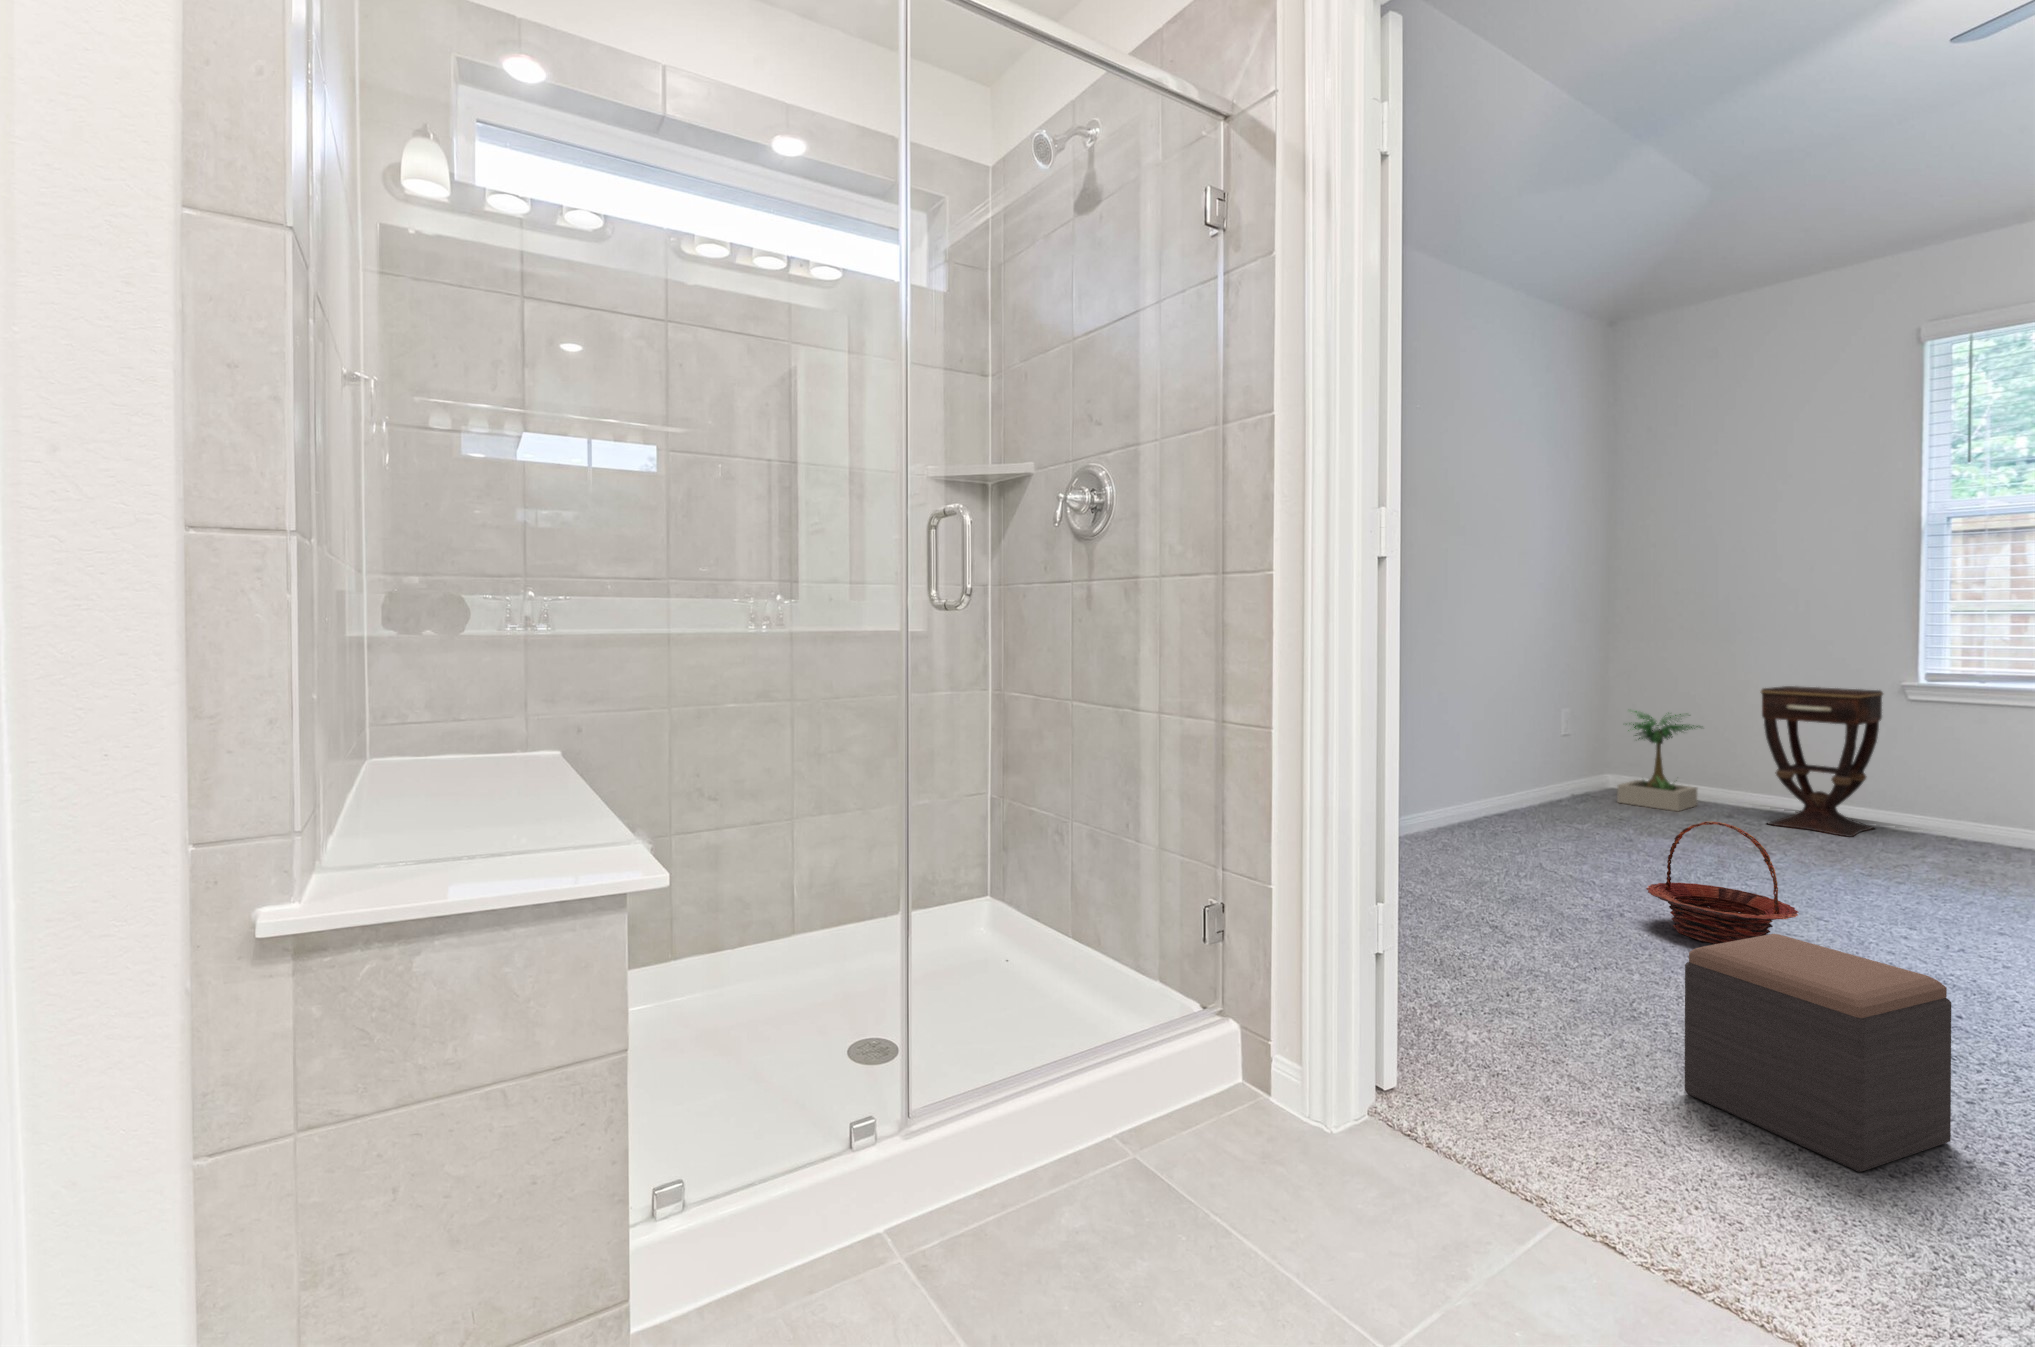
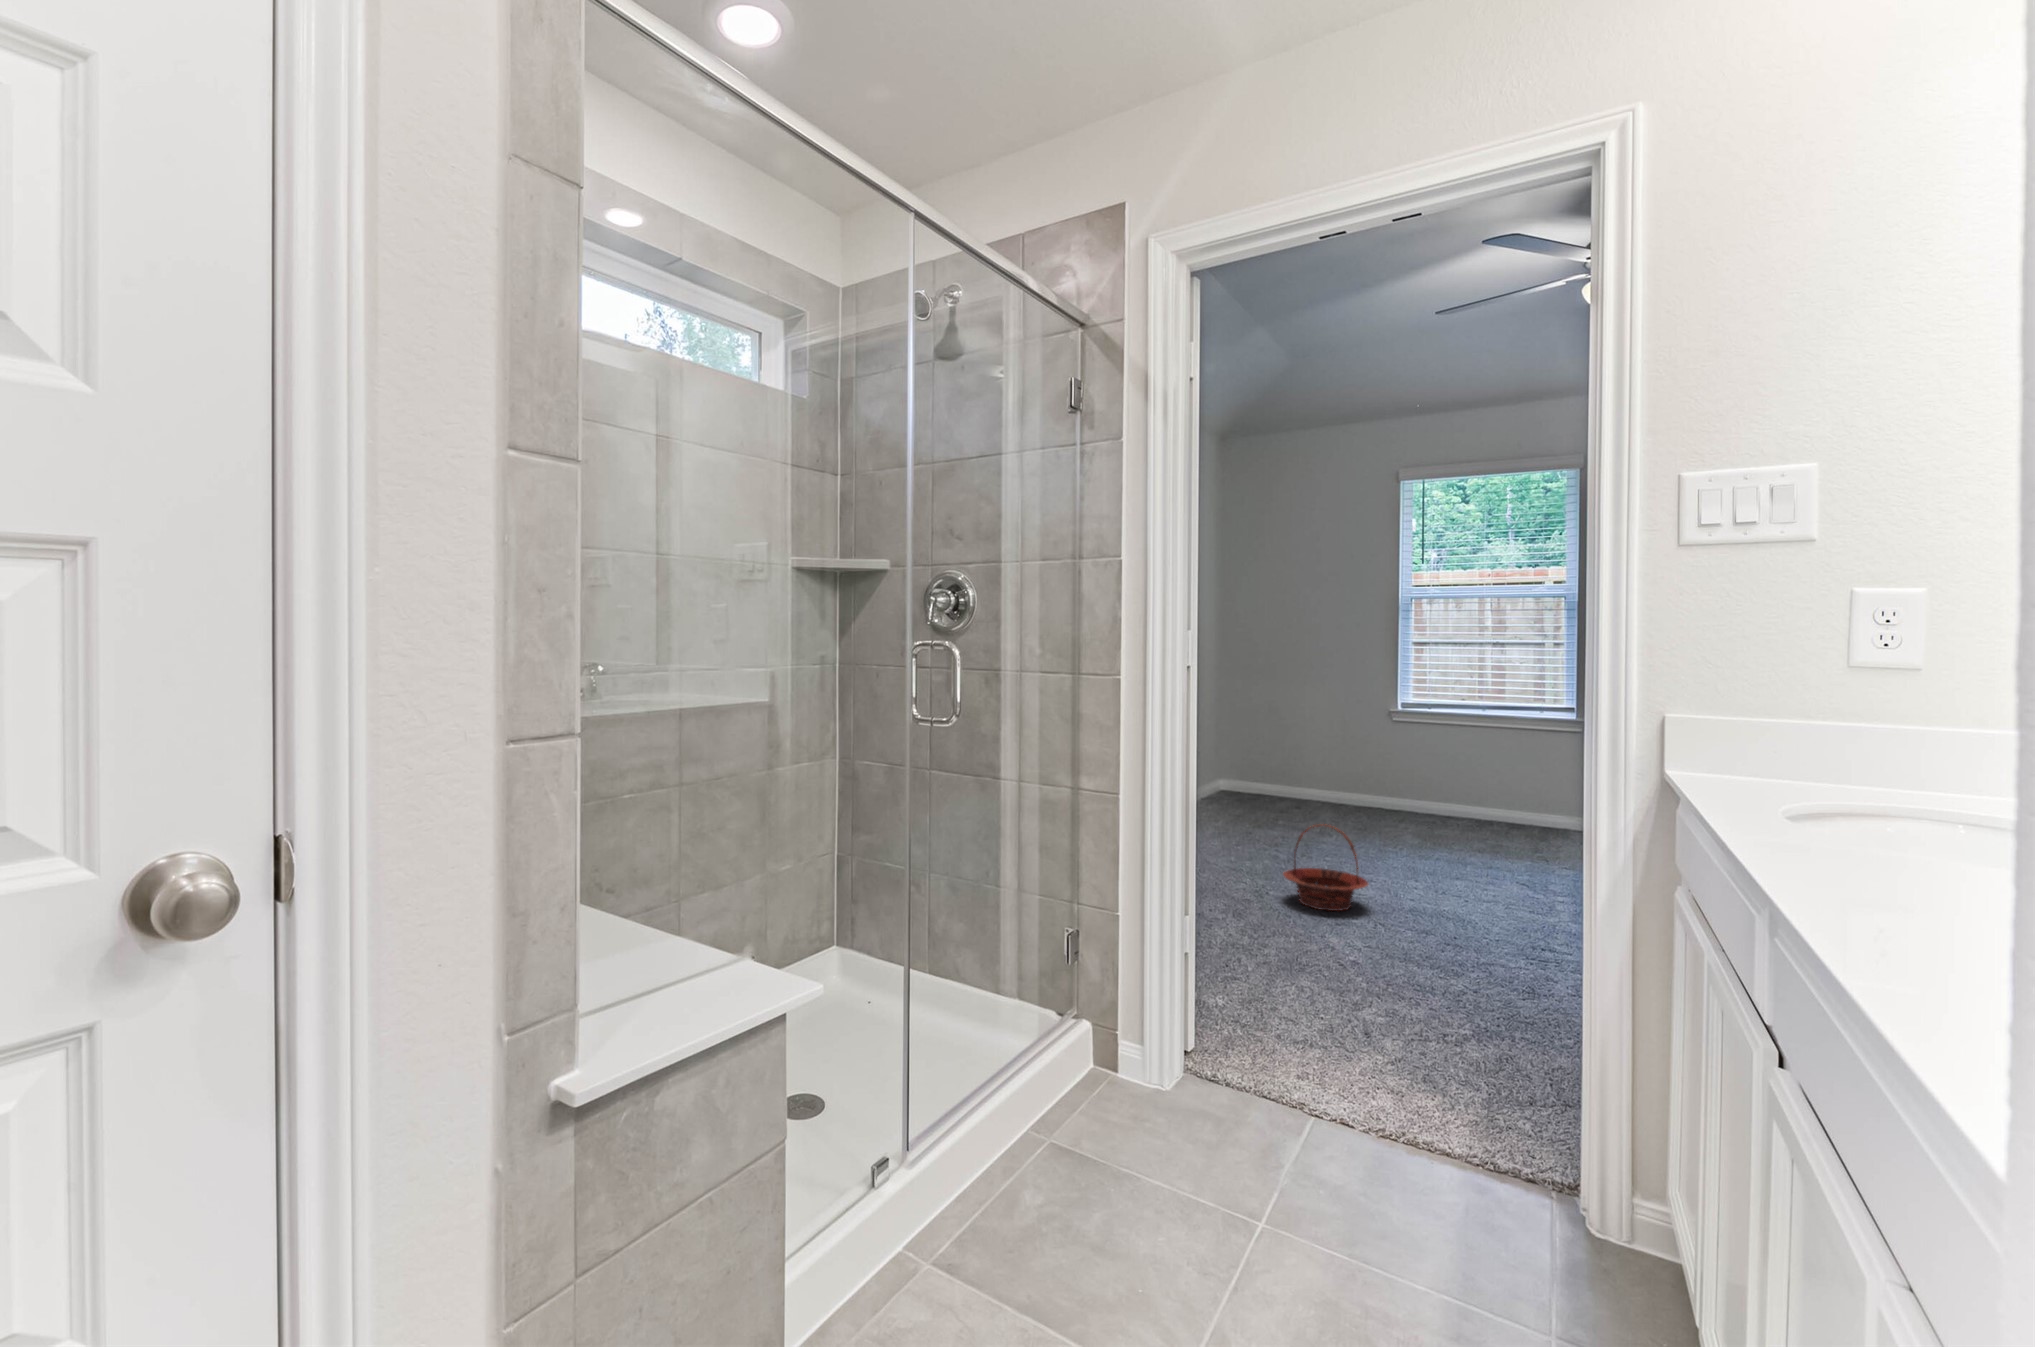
side table: present [1761,686,1883,837] -> none [1317,714,1382,820]
potted plant: present [1617,711,1701,811] -> none [1230,733,1286,809]
footstool: present [1684,934,1951,1172] -> none [1346,904,1475,1048]

